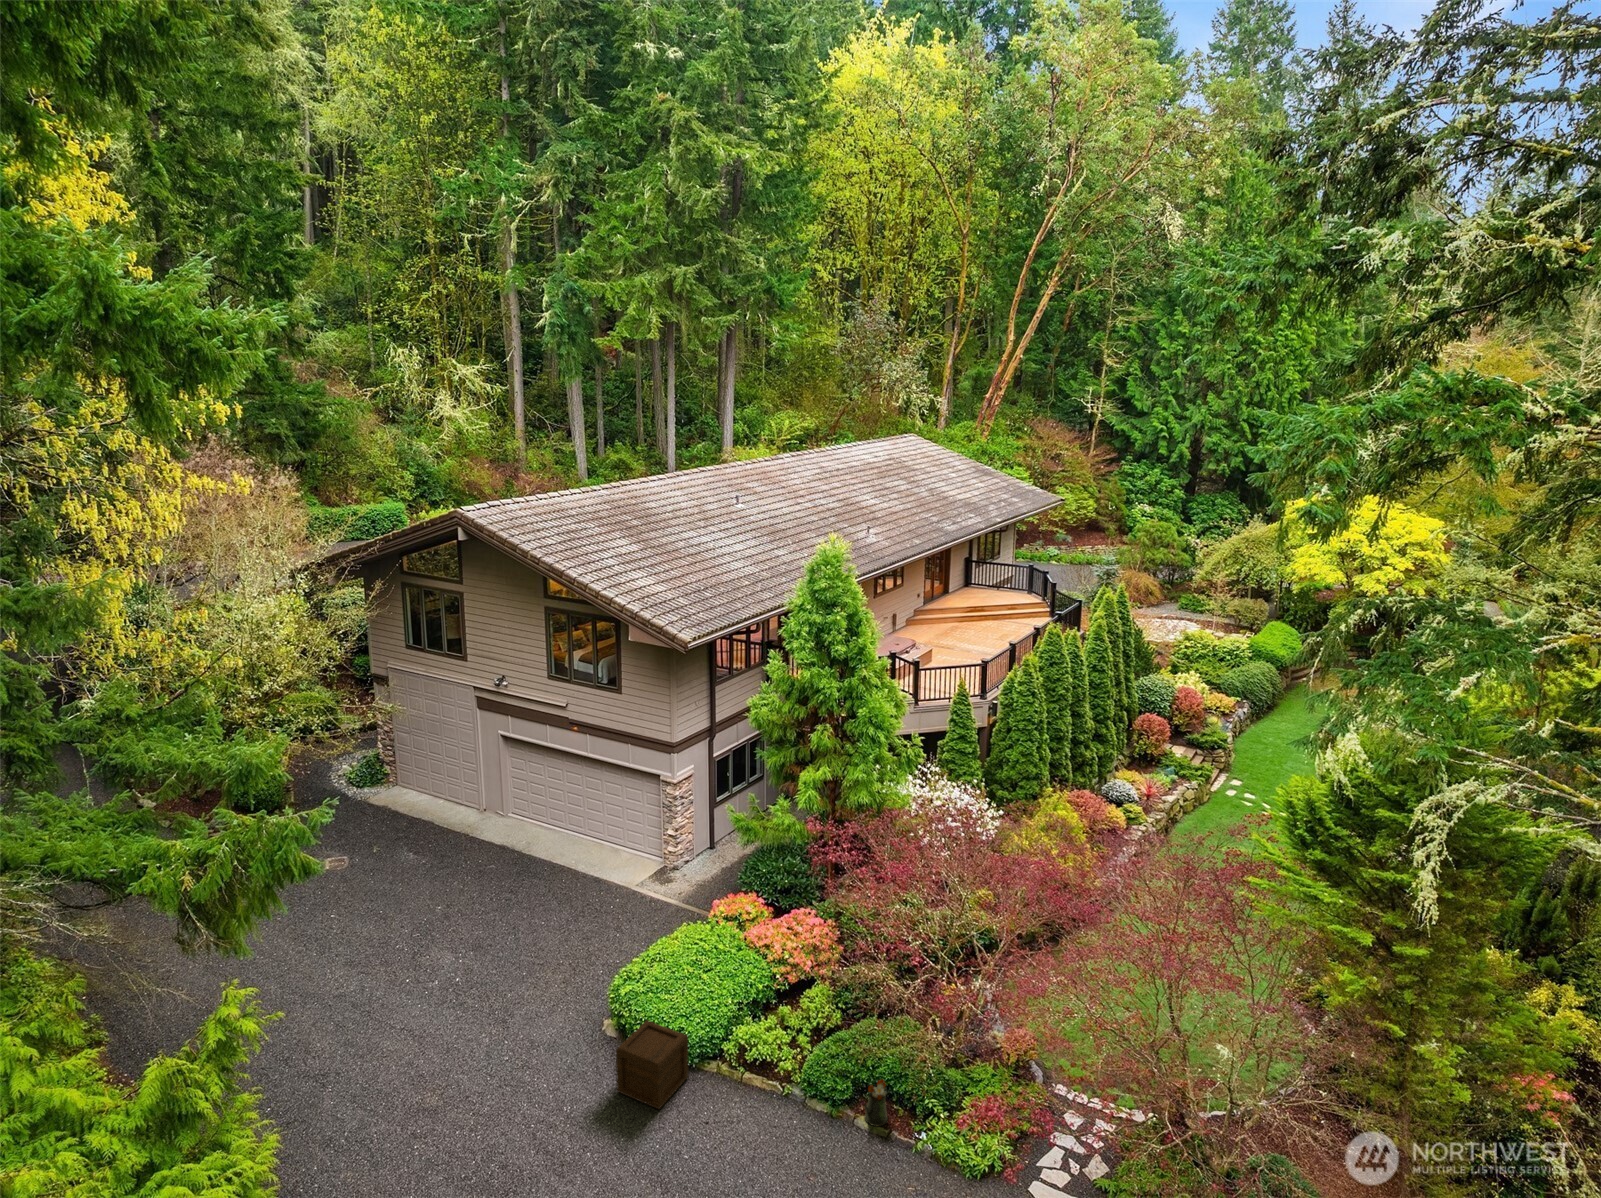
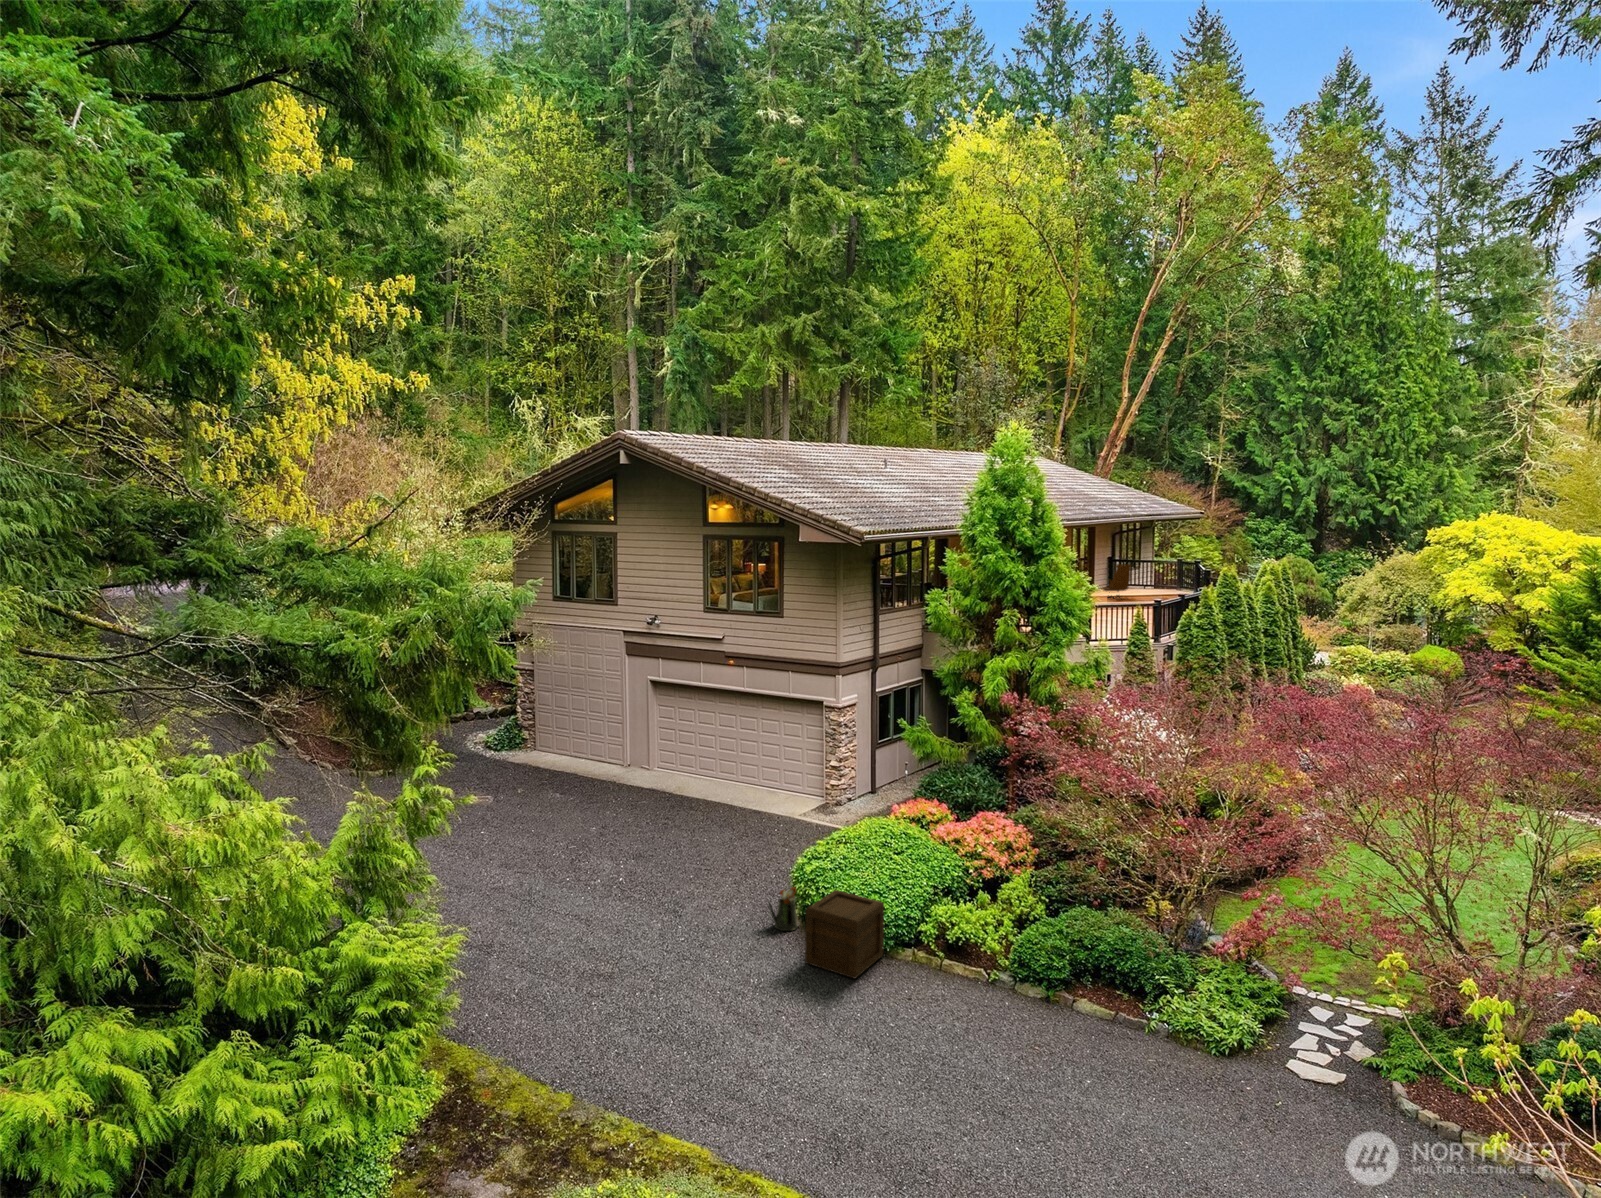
lounge chair: none [962,563,988,597] -> present [1103,564,1131,598]
watering can: present [864,1080,888,1127] -> present [768,887,798,931]

